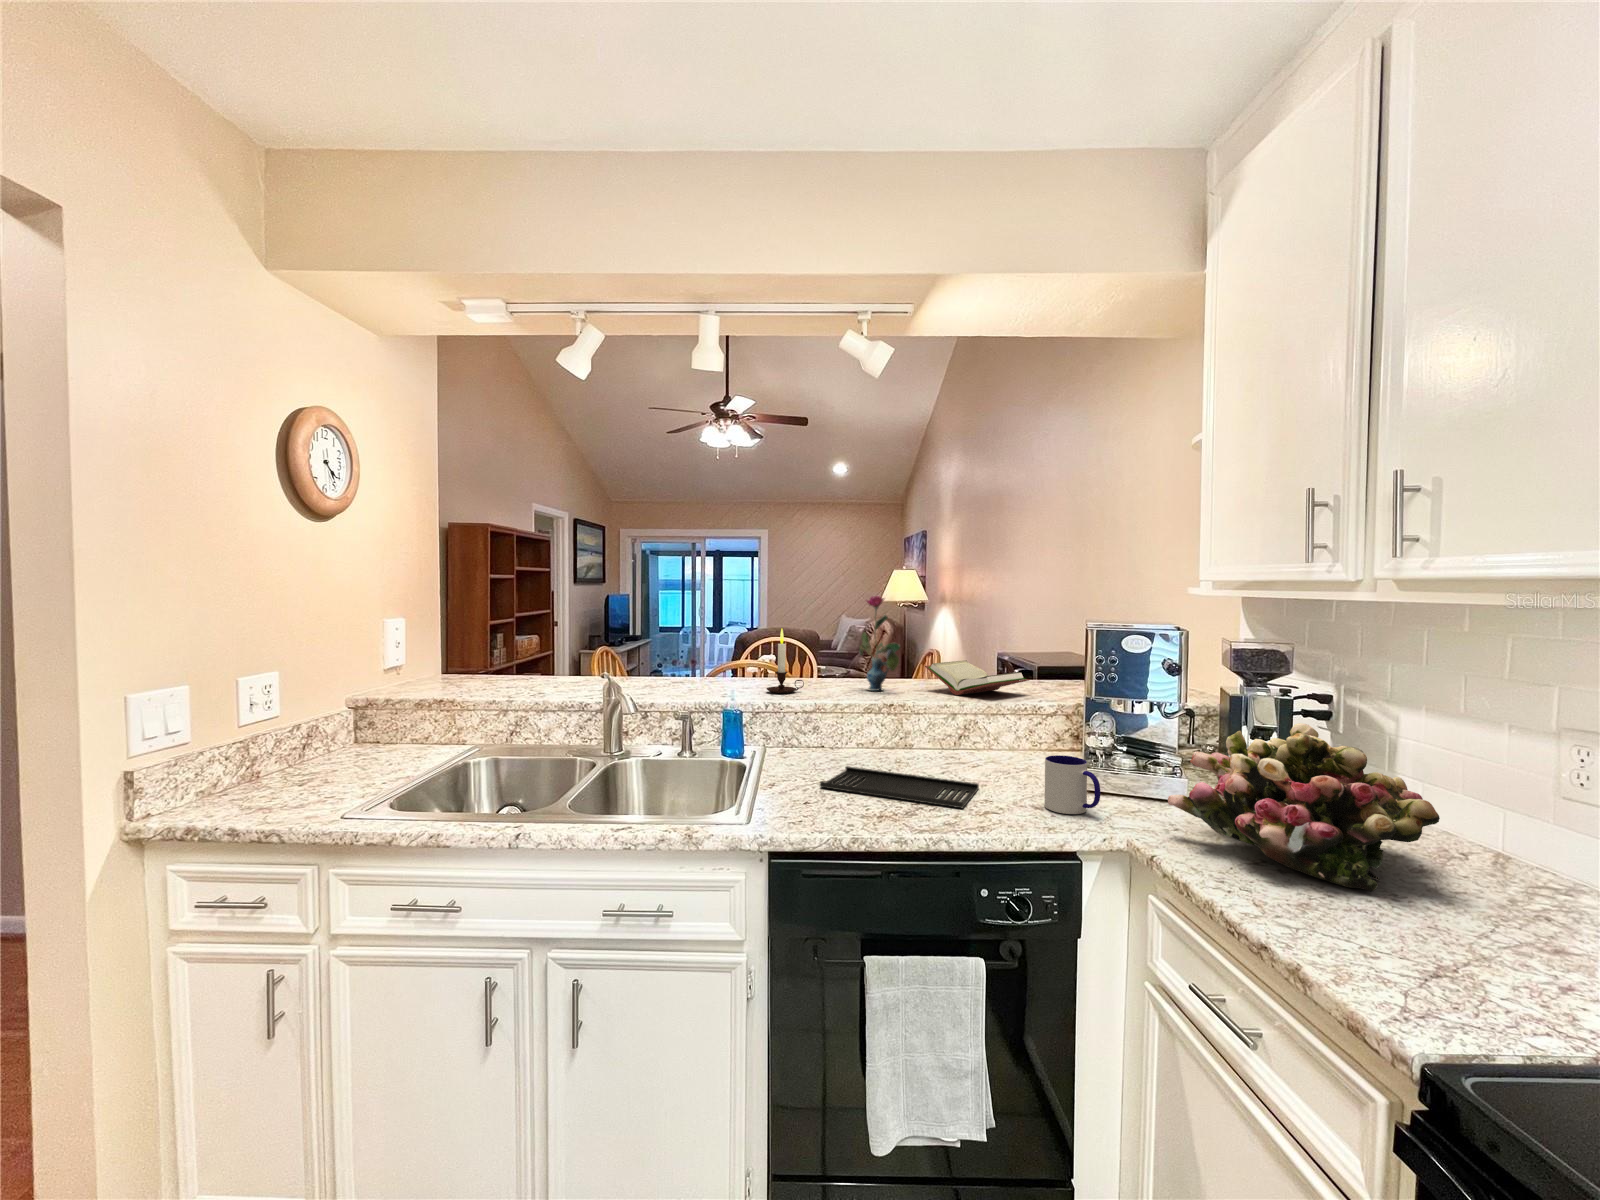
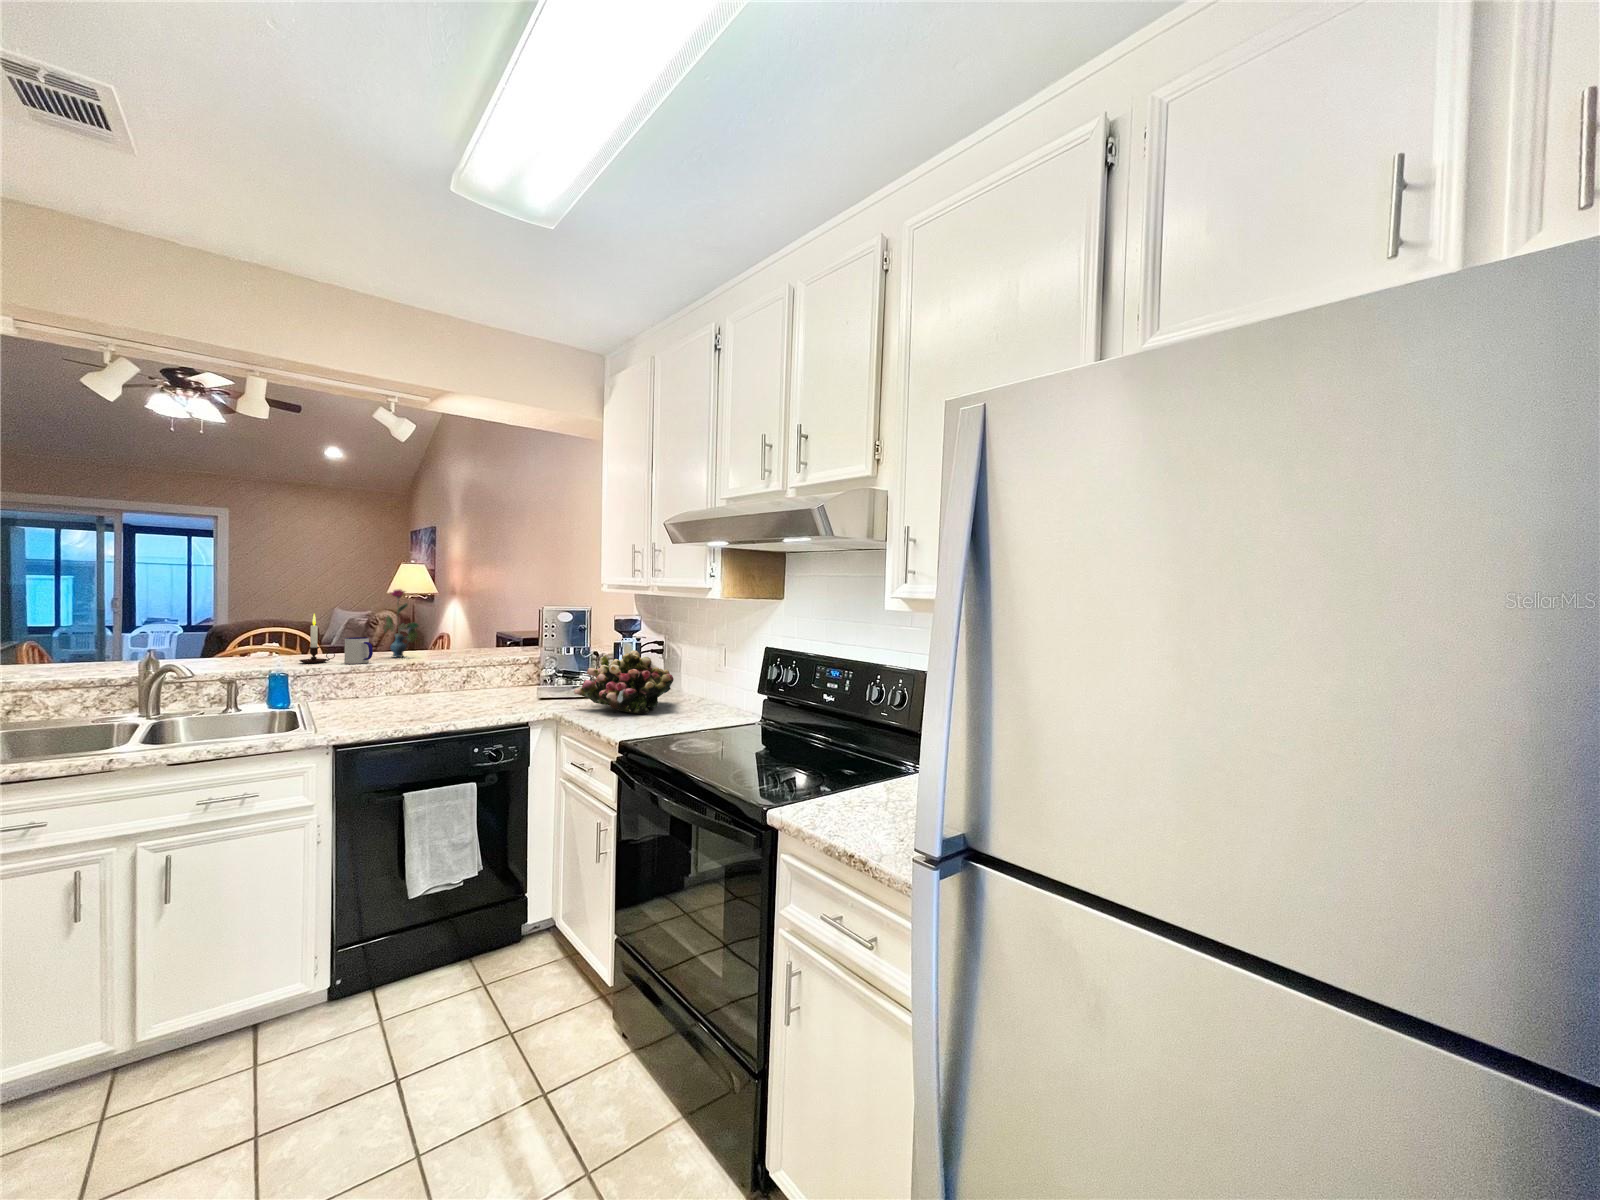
book: present [925,660,1030,695] -> none [438,634,513,656]
mug: present [1044,755,1100,814] -> present [344,637,373,664]
tray: present [820,766,979,808] -> none [362,702,475,715]

